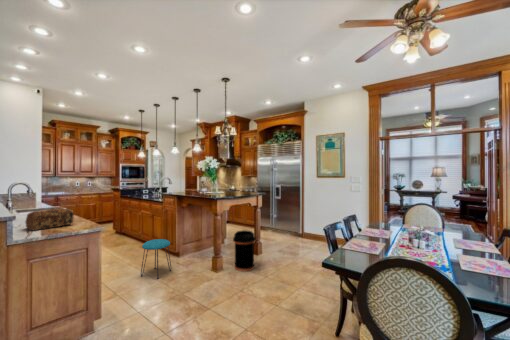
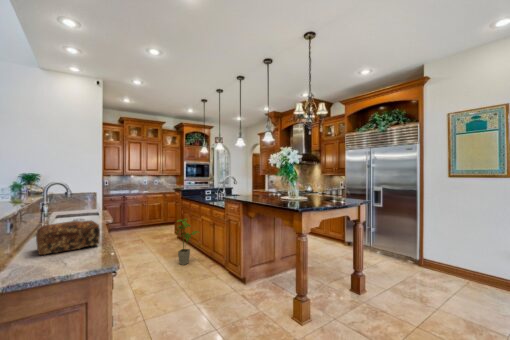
house plant: none [116,212,140,251] -> present [177,219,199,265]
trash can: present [233,230,256,271] -> none [325,257,362,324]
stool: present [141,239,172,279] -> none [199,260,238,318]

